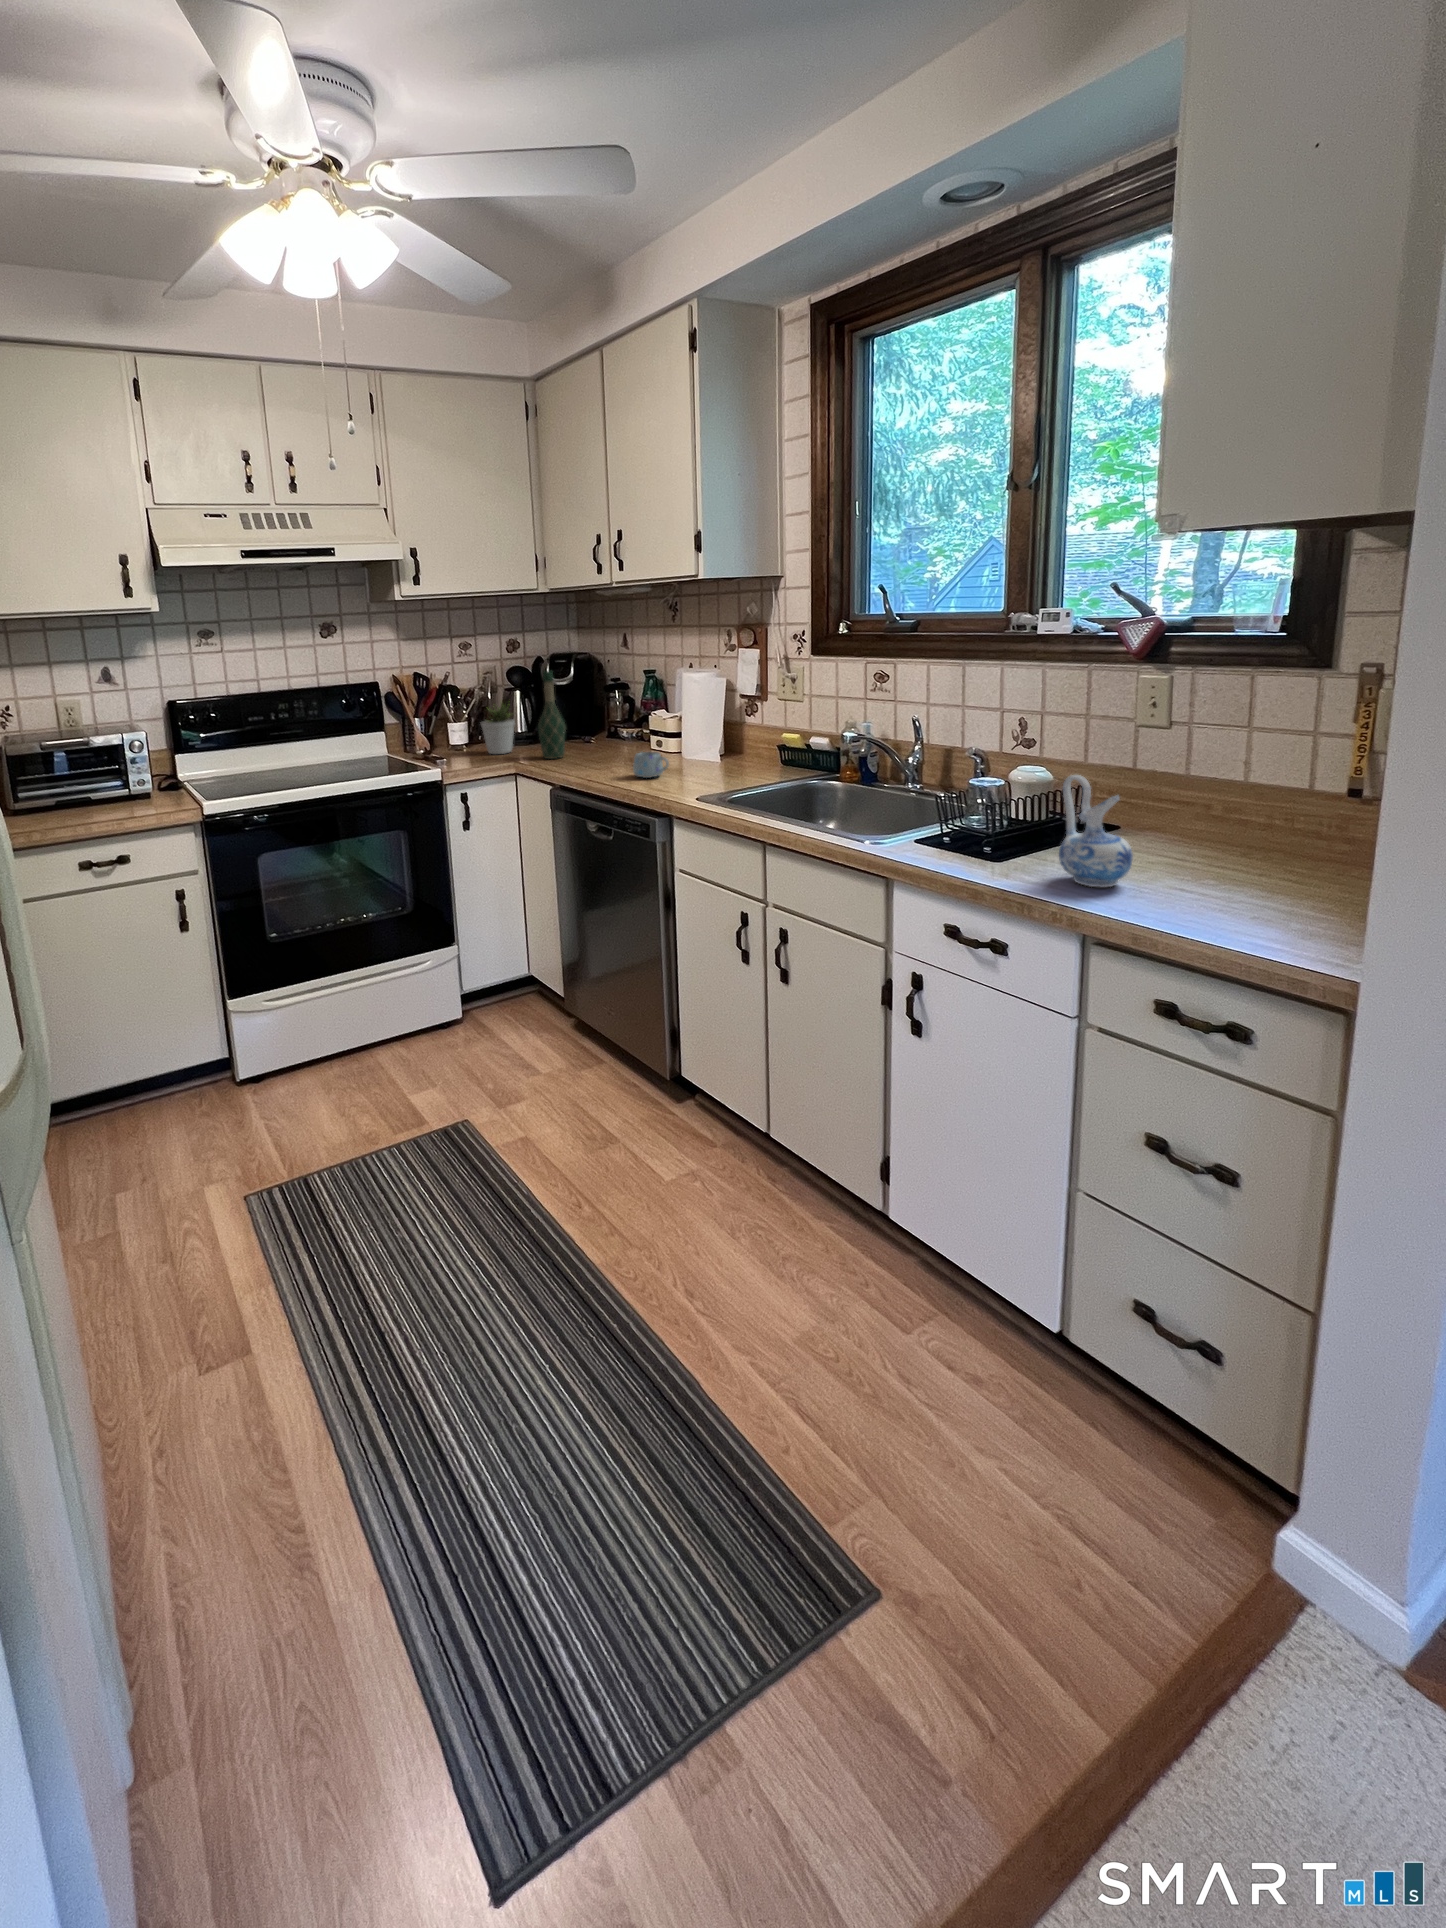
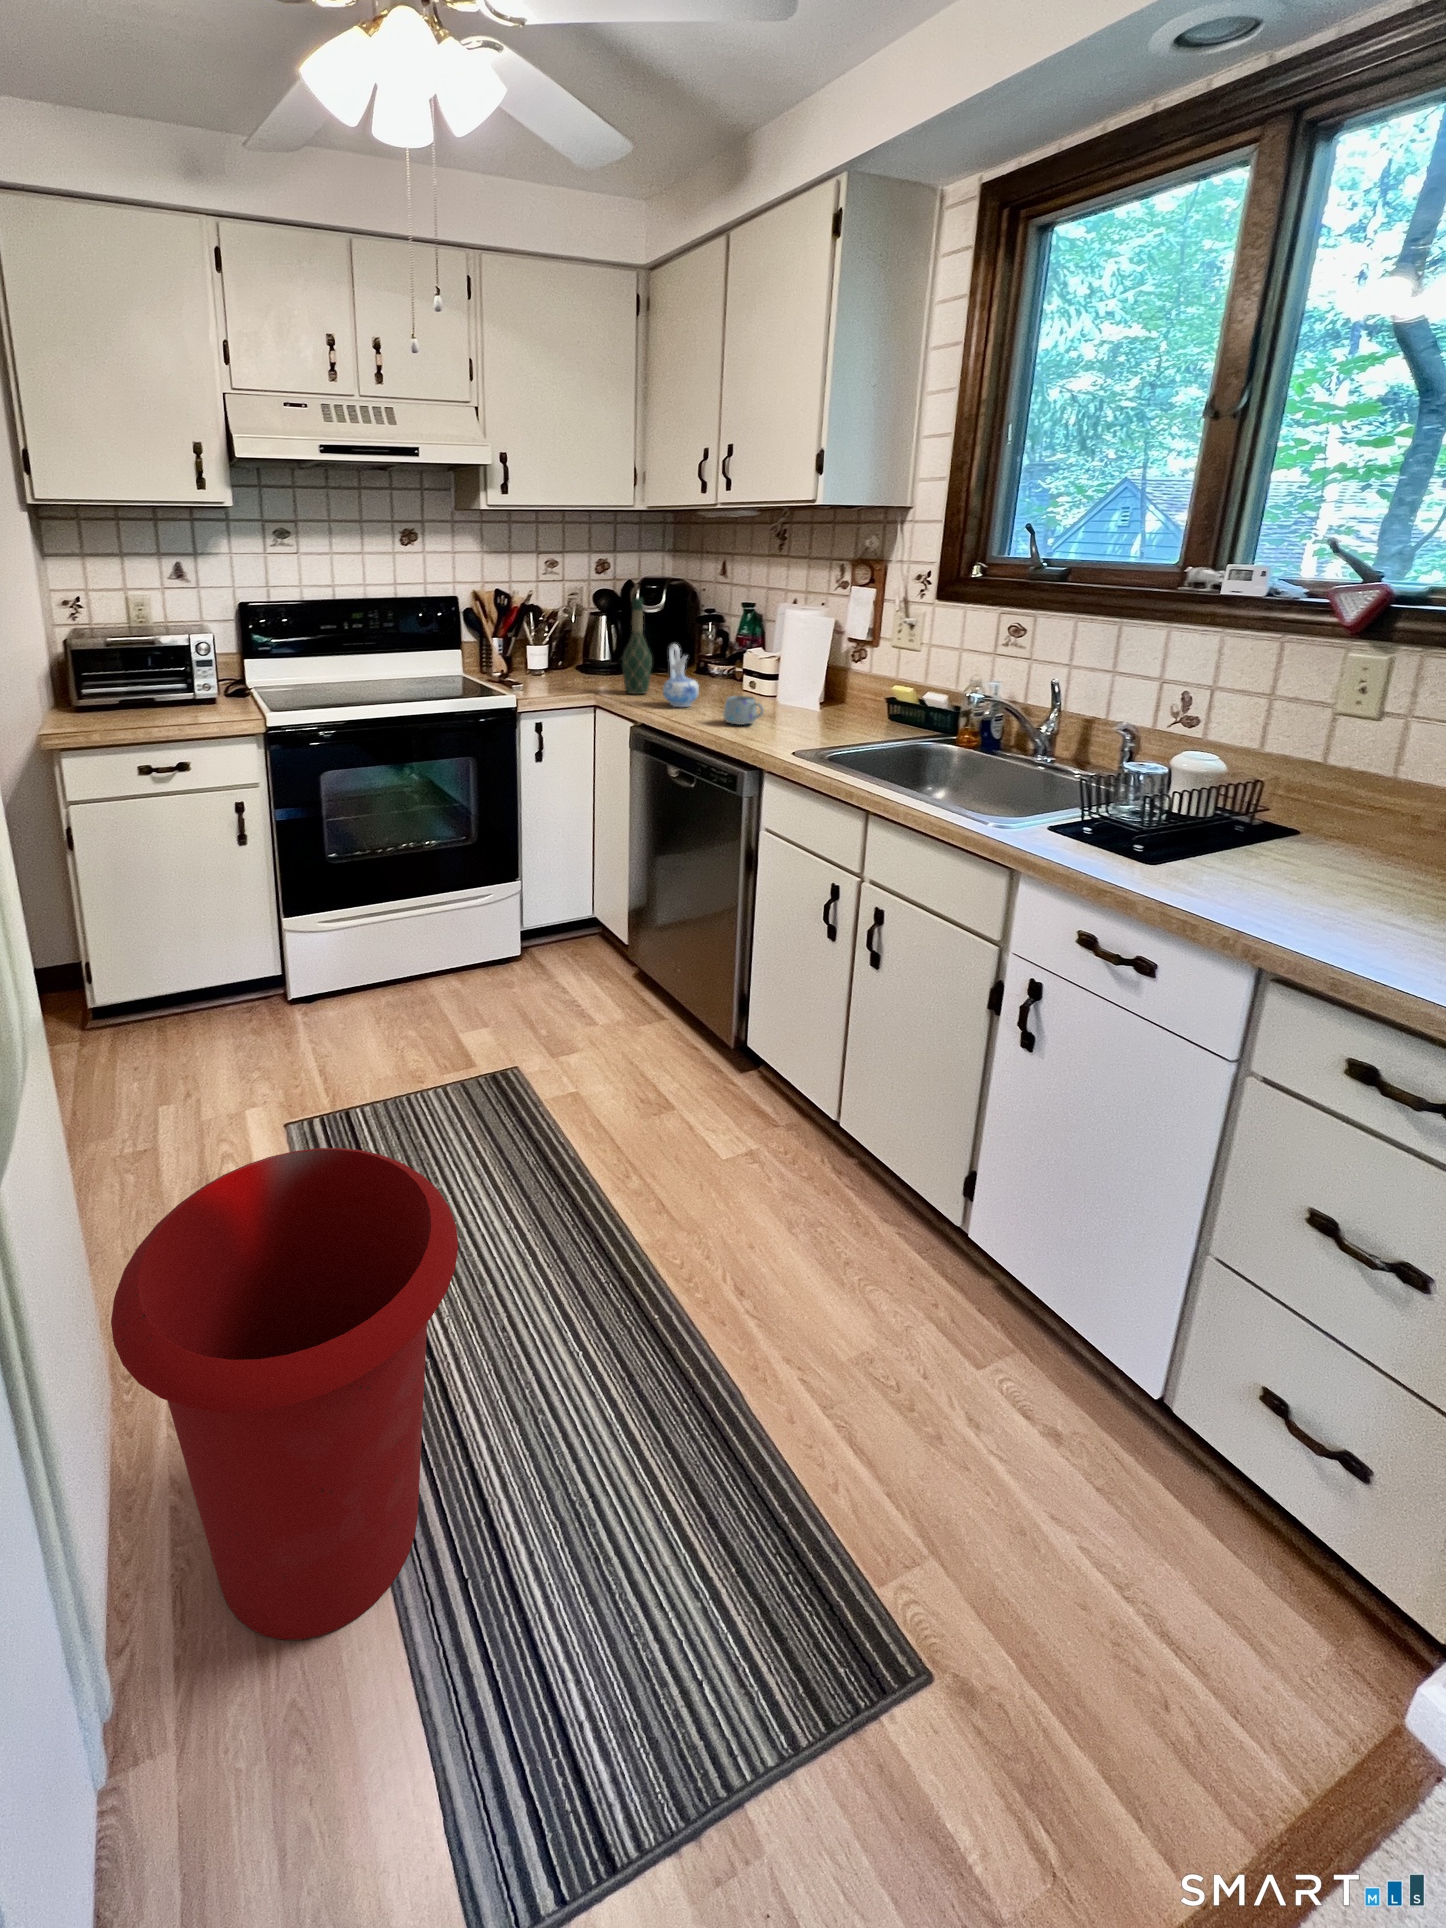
potted plant: present [481,704,515,754] -> none [561,625,599,684]
ceramic pitcher: present [1059,775,1133,887] -> present [663,644,699,707]
waste bin: none [110,1184,429,1656] -> present [111,1148,458,1640]

